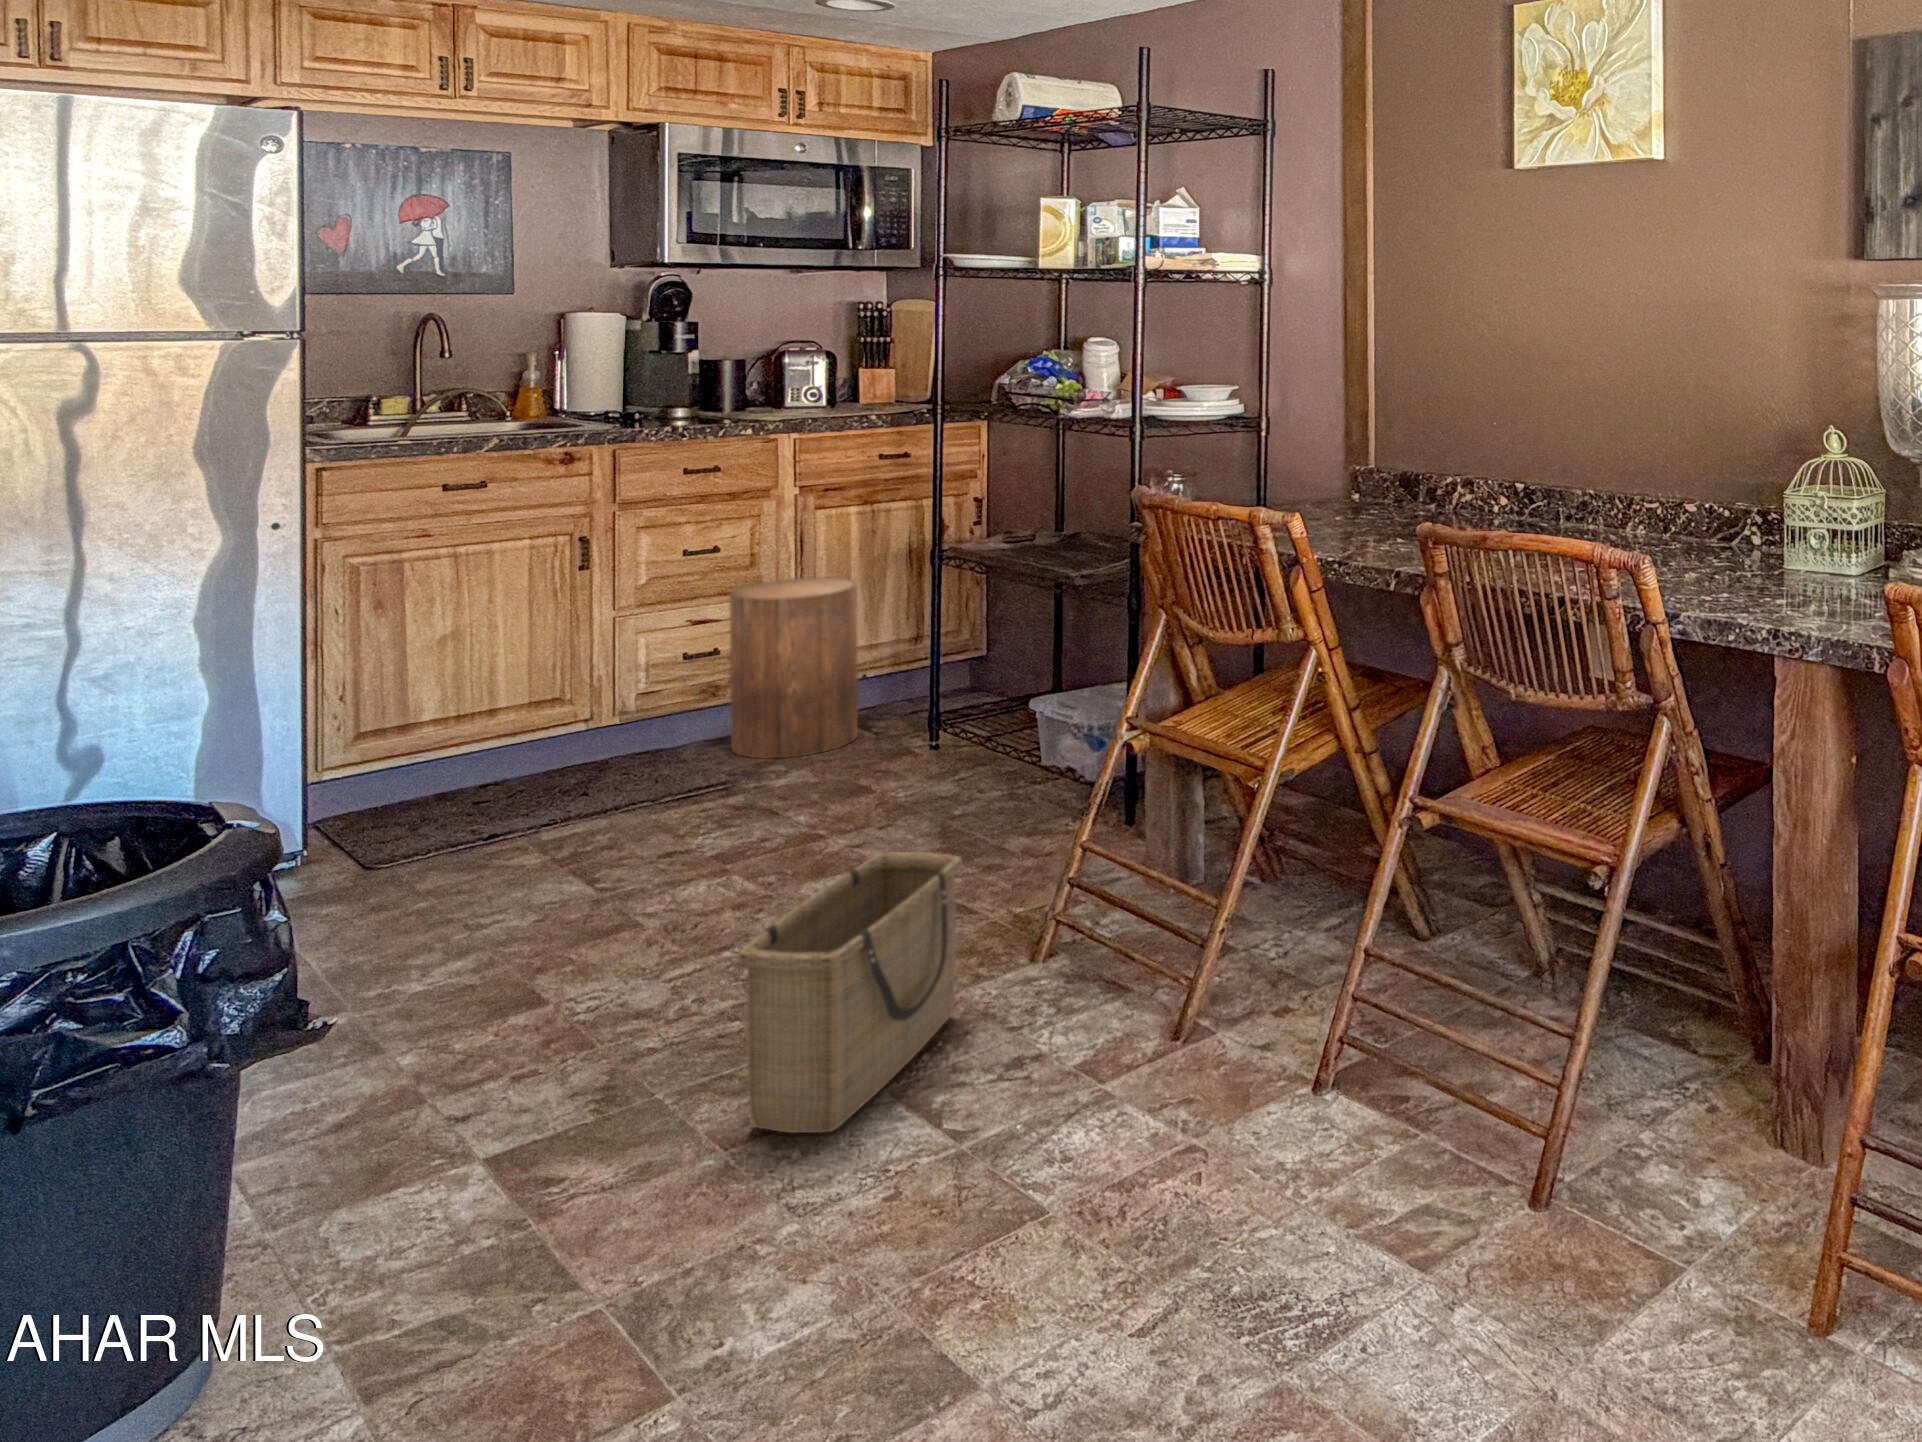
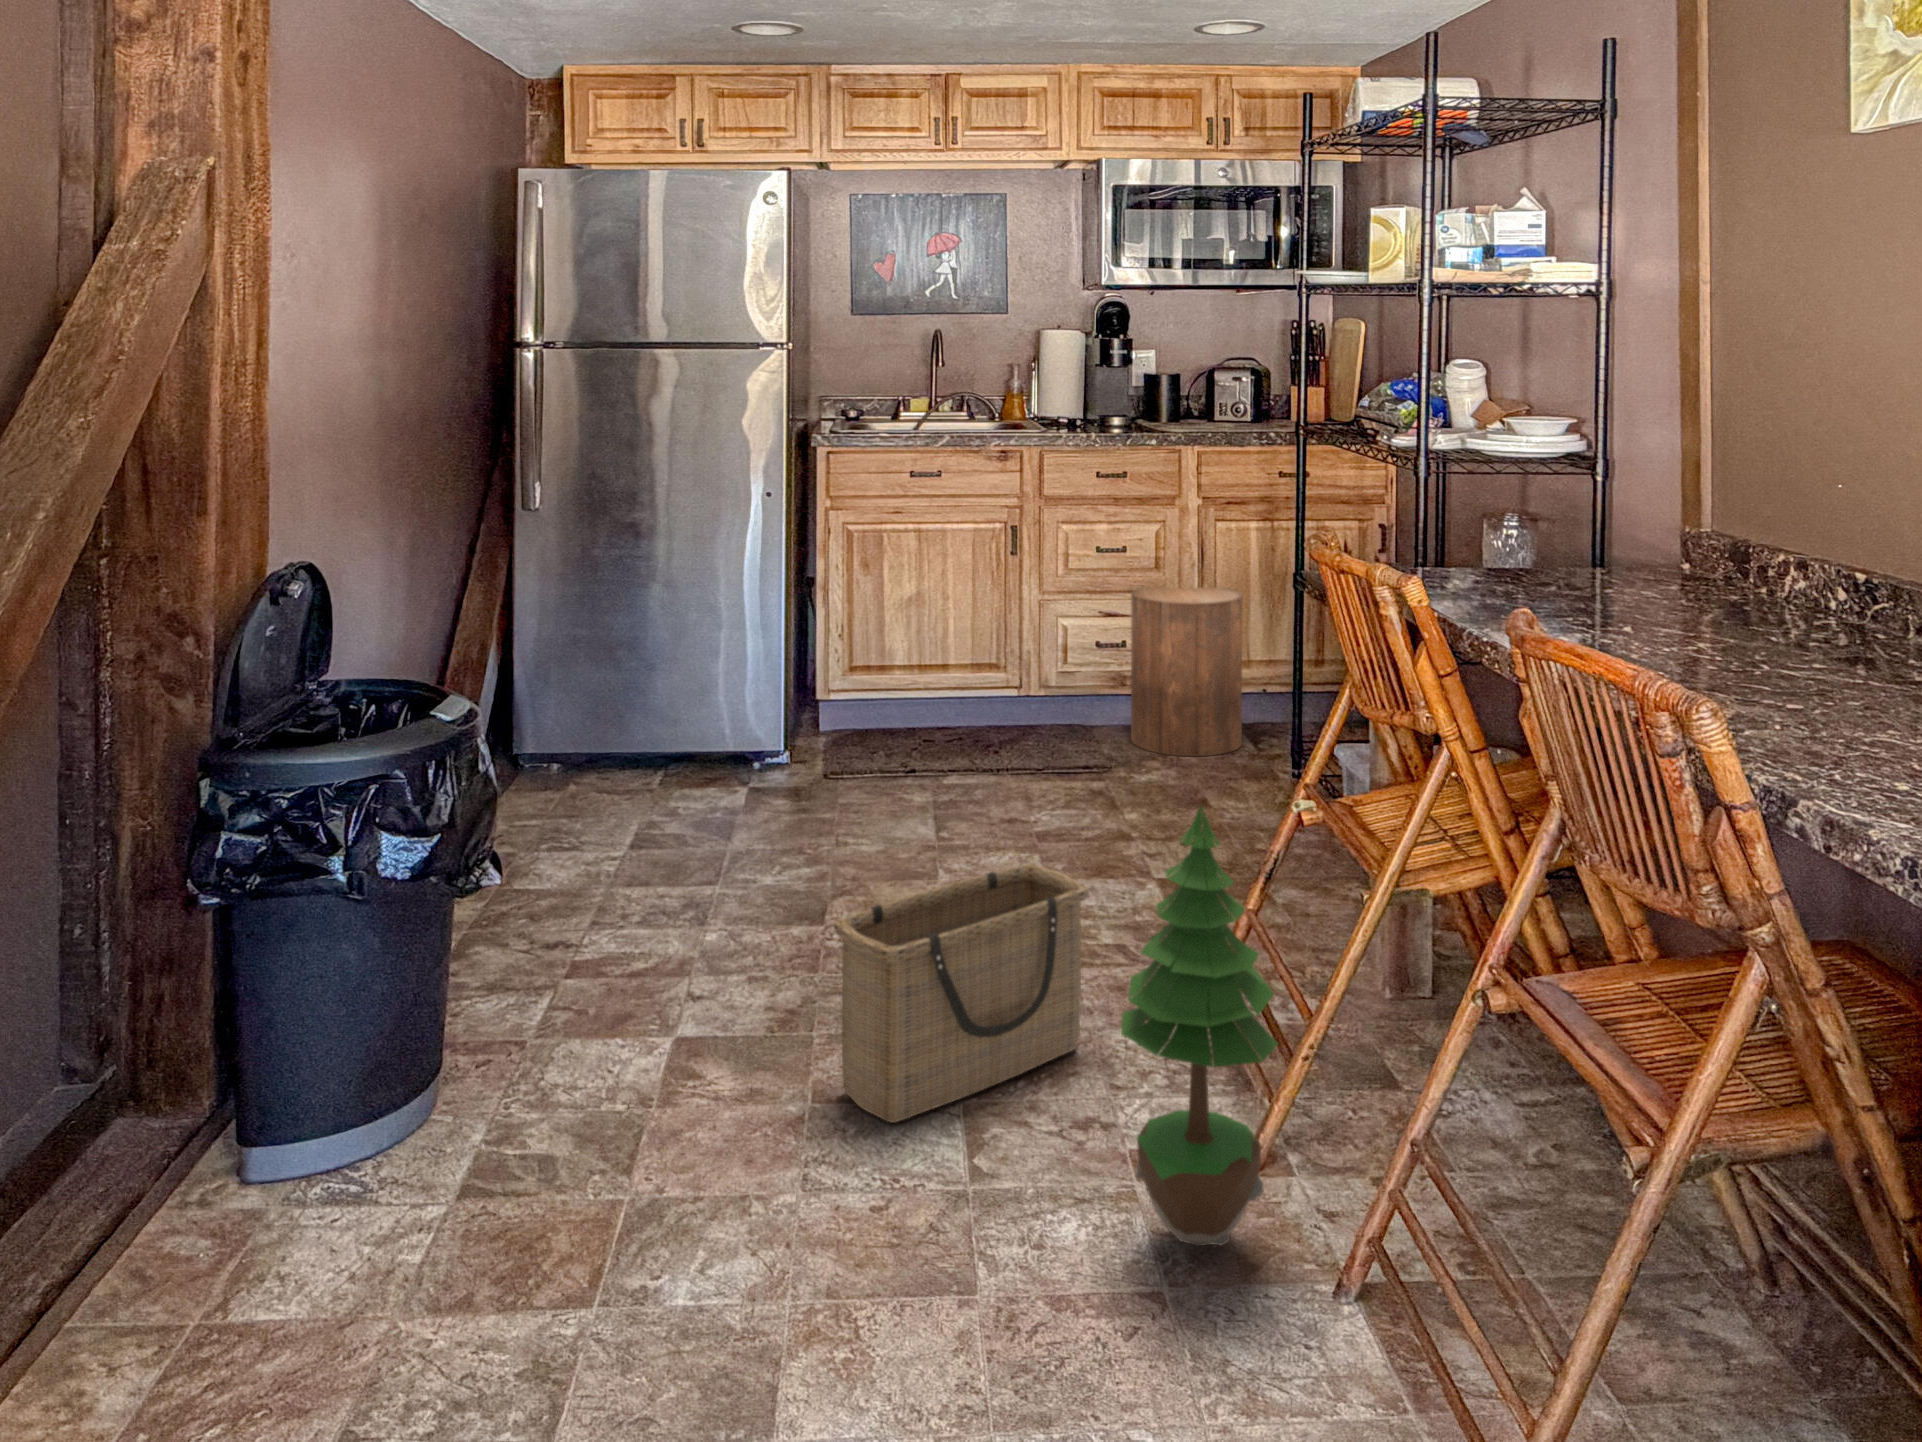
potted tree: none [1118,727,1257,1106] -> present [1121,806,1278,1246]

